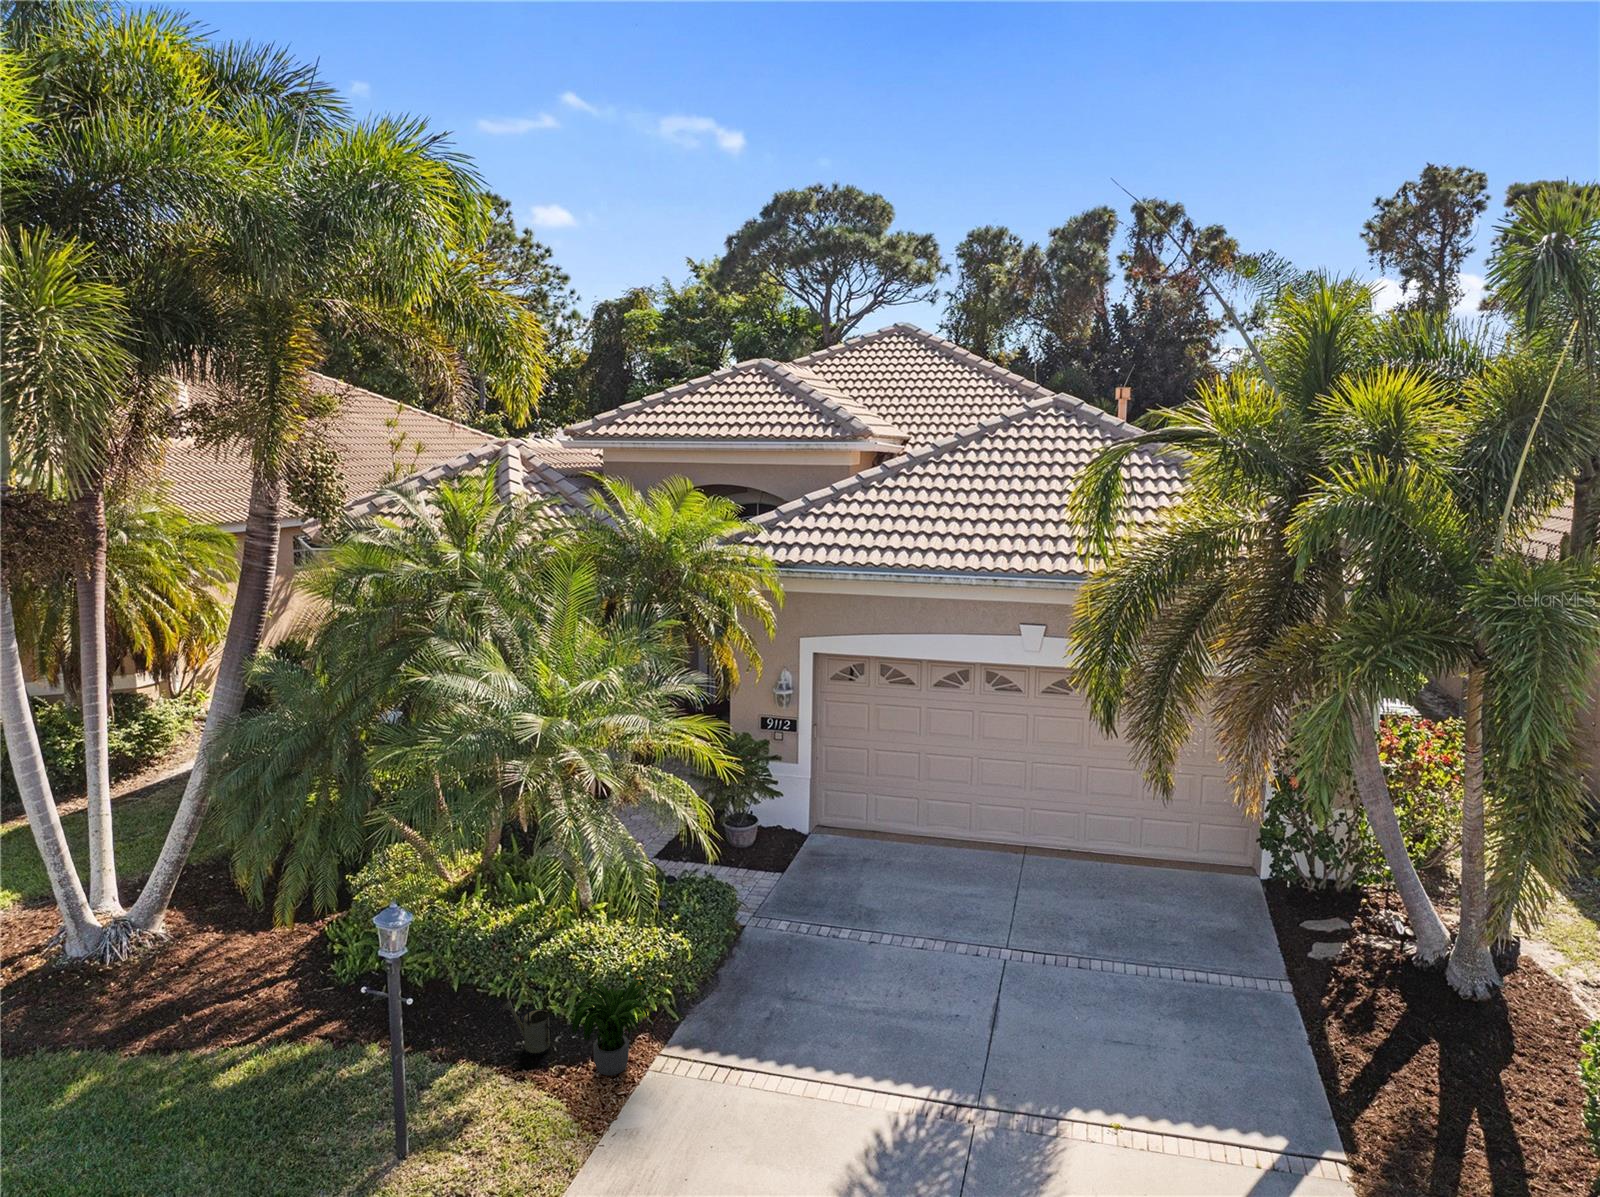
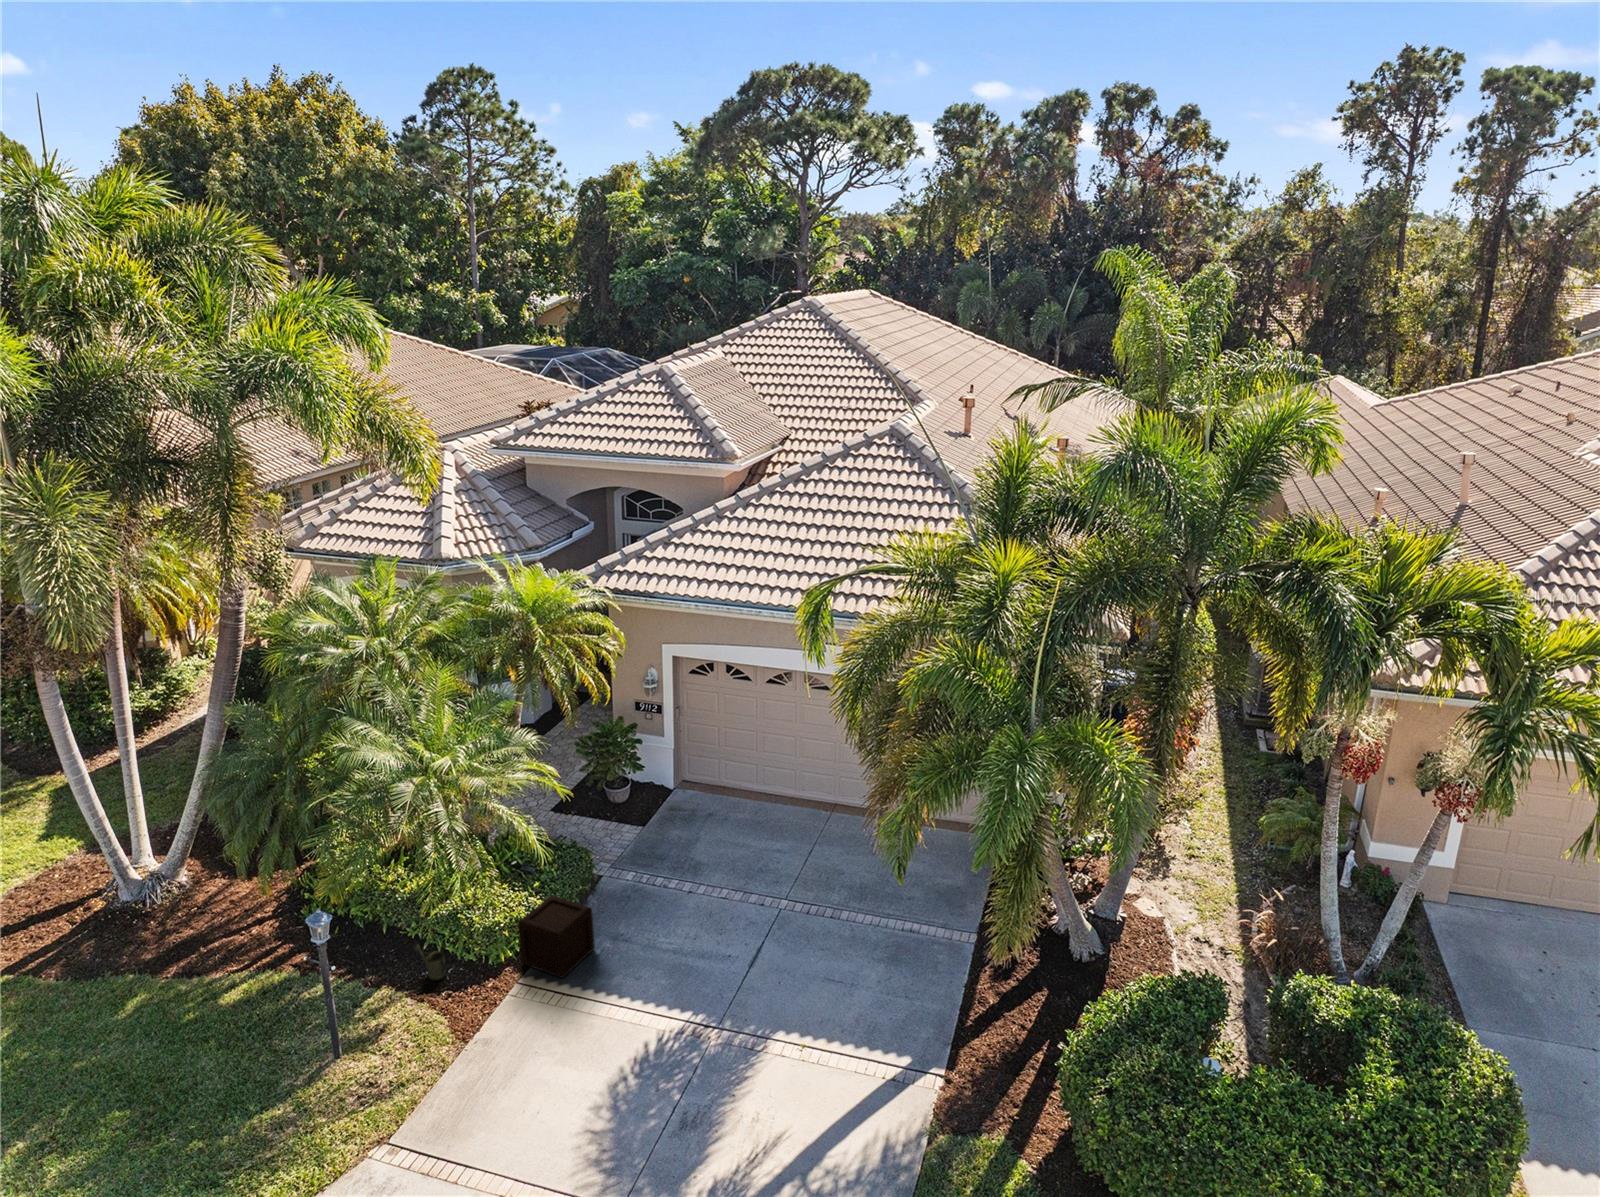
wooden crate: none [658,931,762,1050] -> present [518,895,595,978]
potted plant: present [572,979,655,1075] -> none [452,934,513,997]

